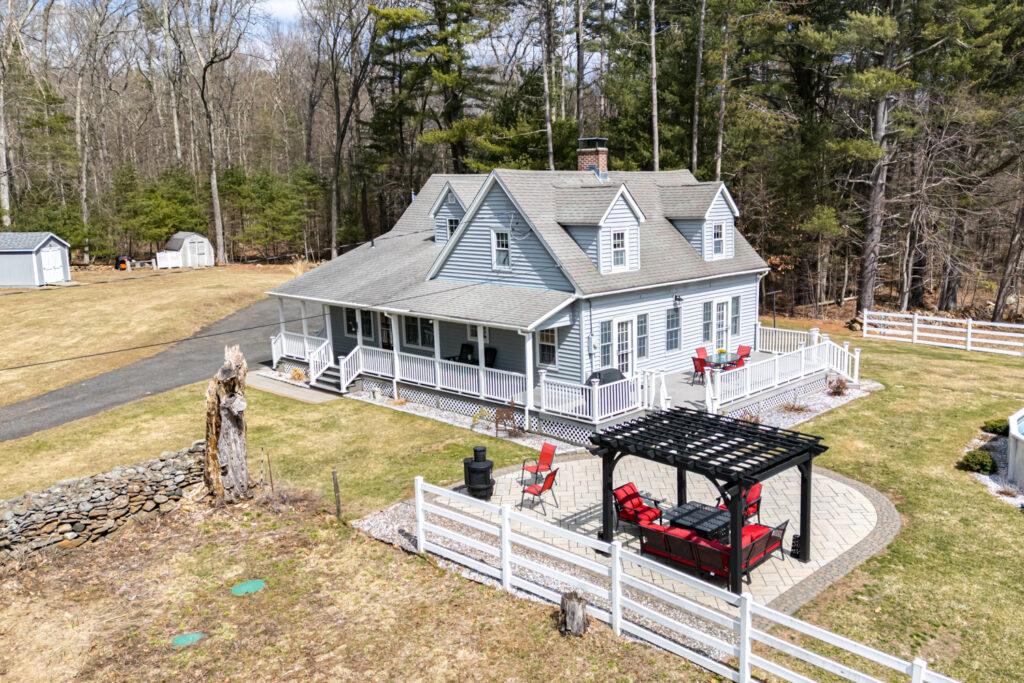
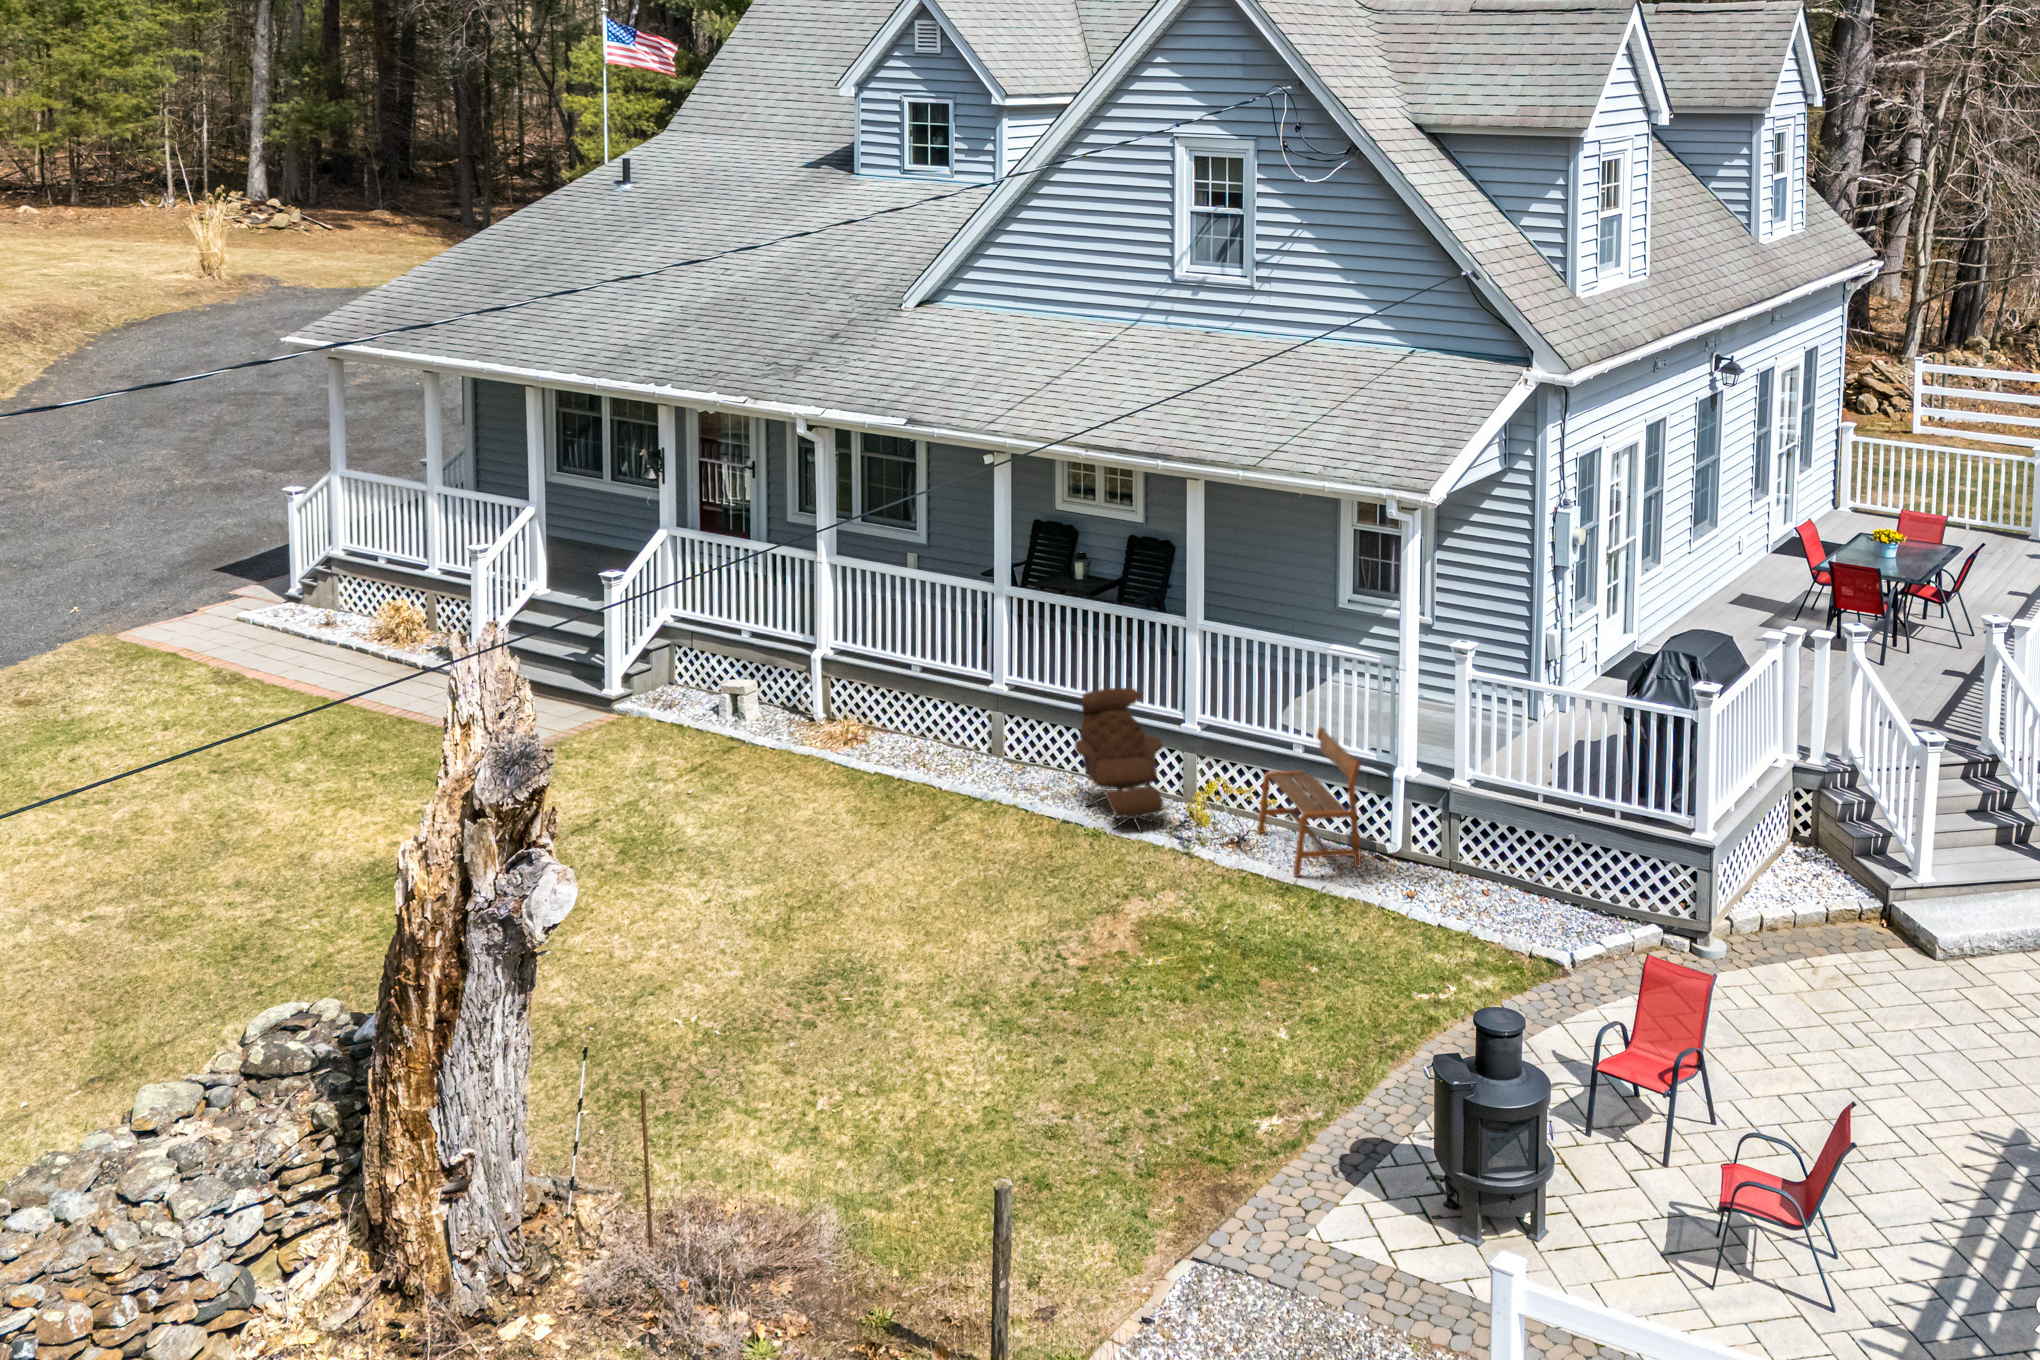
lounge chair: none [449,387,475,426] -> present [1075,688,1163,831]

